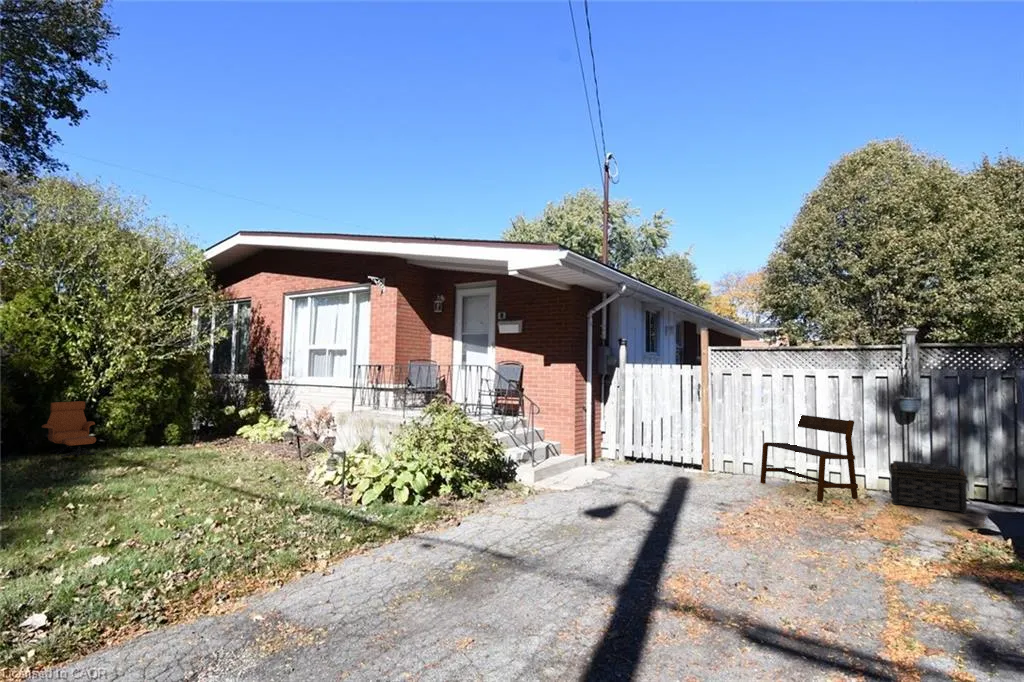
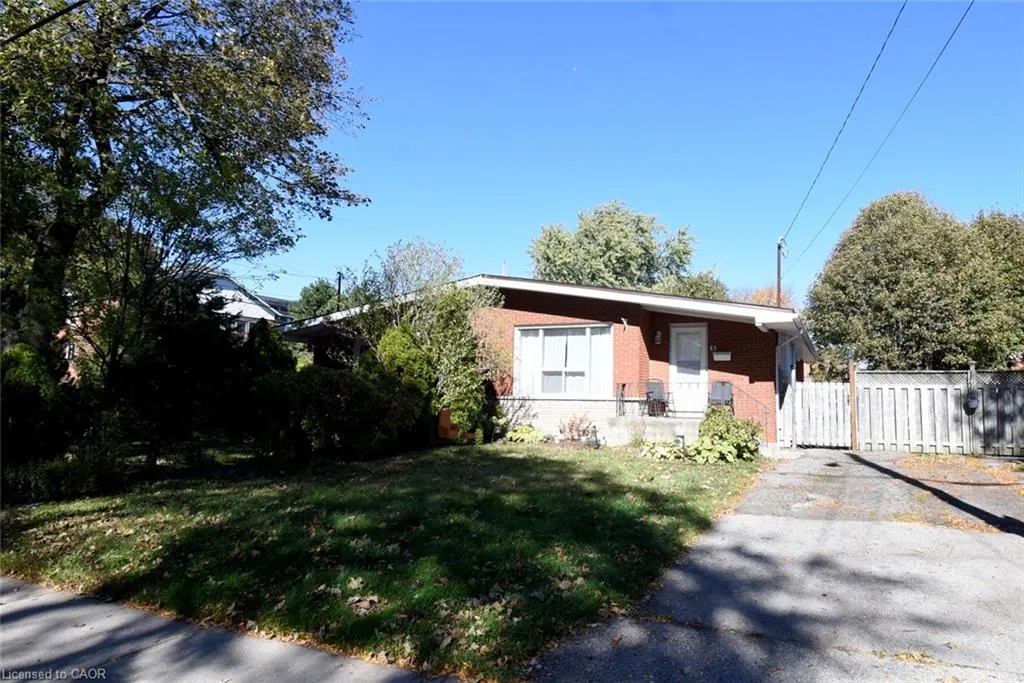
bench: present [760,415,858,502] -> none [893,412,951,457]
basket: present [889,461,969,513] -> none [964,434,1005,459]

